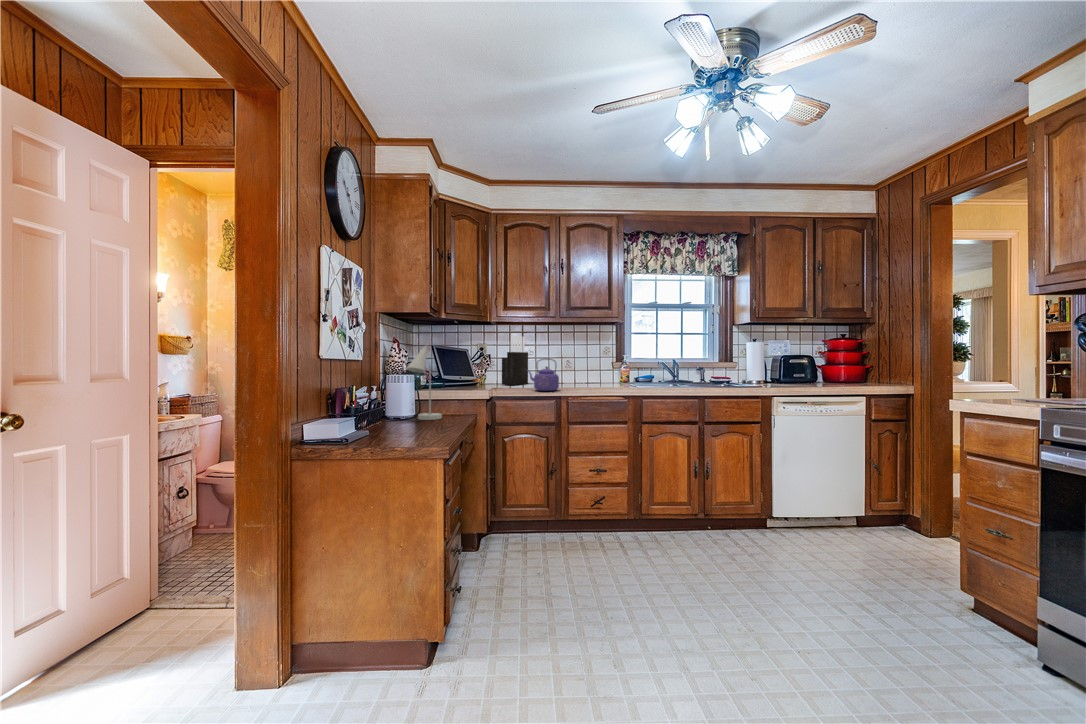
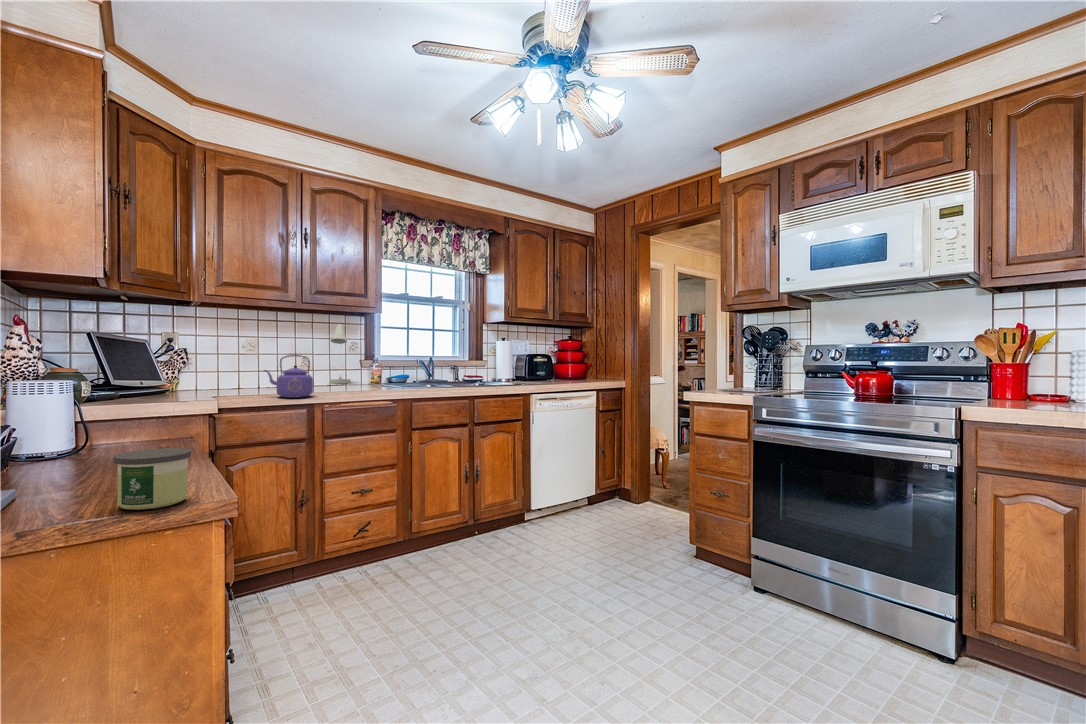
knife block: present [502,336,528,385] -> none [211,323,250,391]
desk lamp: present [407,345,442,420] -> present [330,324,351,383]
candle: none [379,415,415,447] -> present [114,448,191,510]

